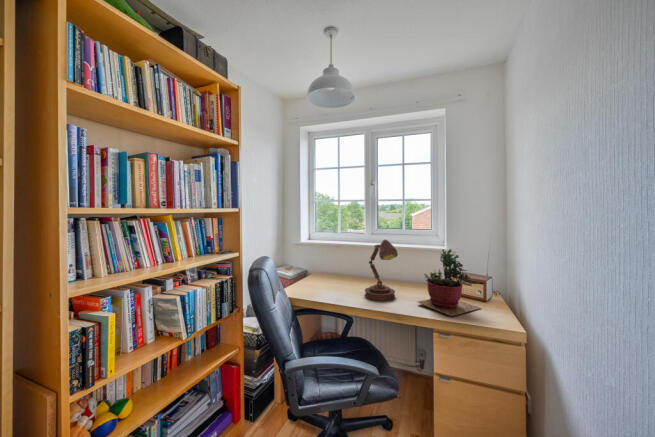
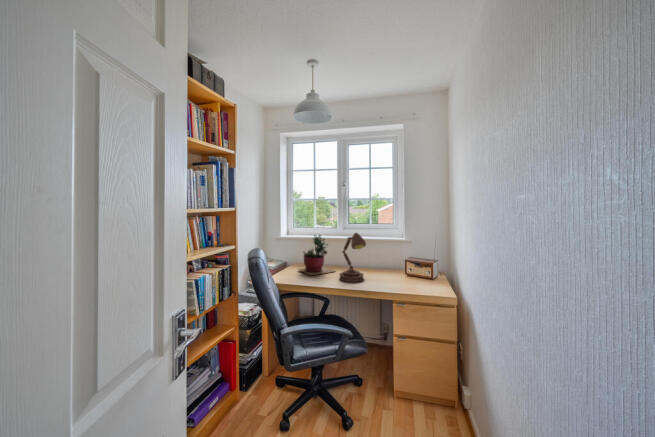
succulent plant: present [418,249,480,316] -> present [298,235,335,275]

